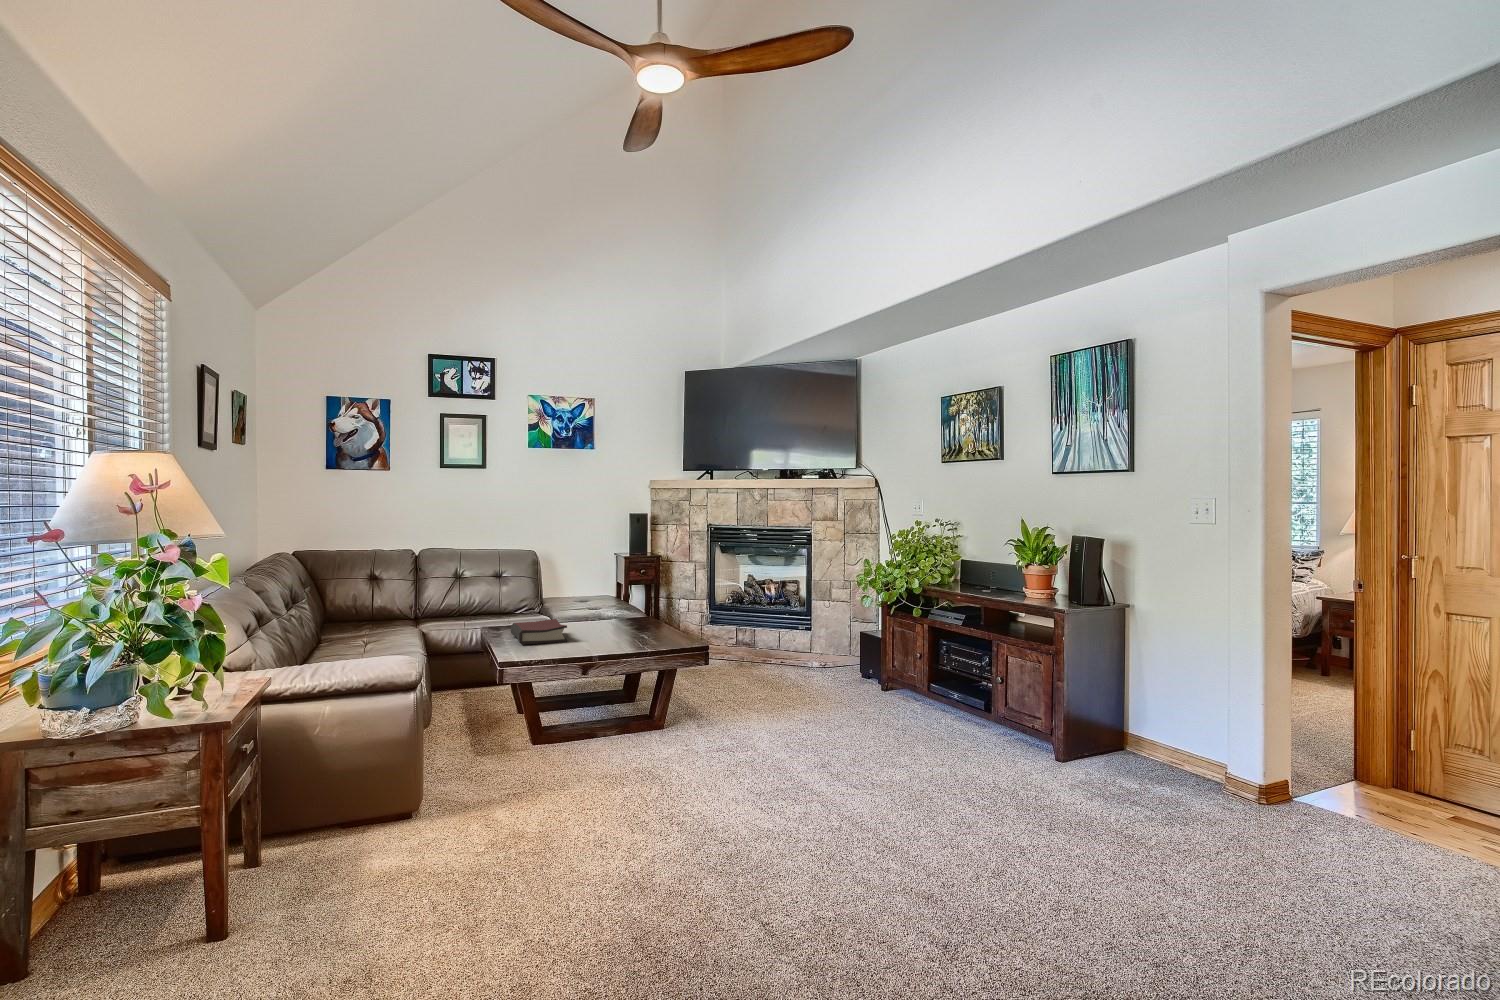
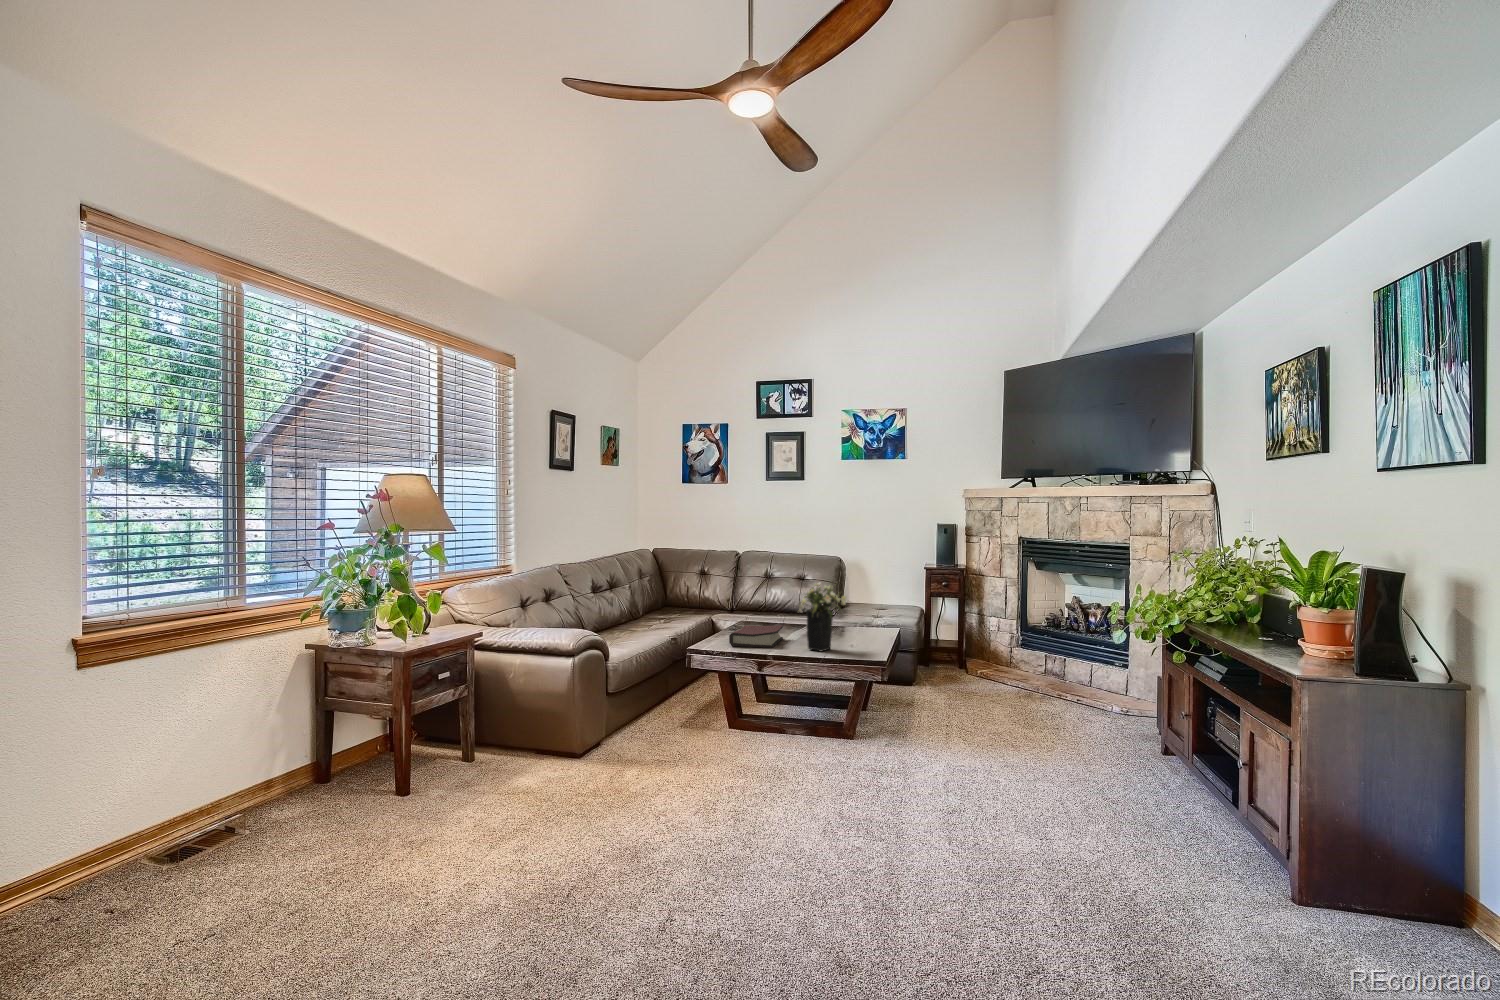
flower arrangement: none [597,569,651,639] -> present [798,583,846,651]

